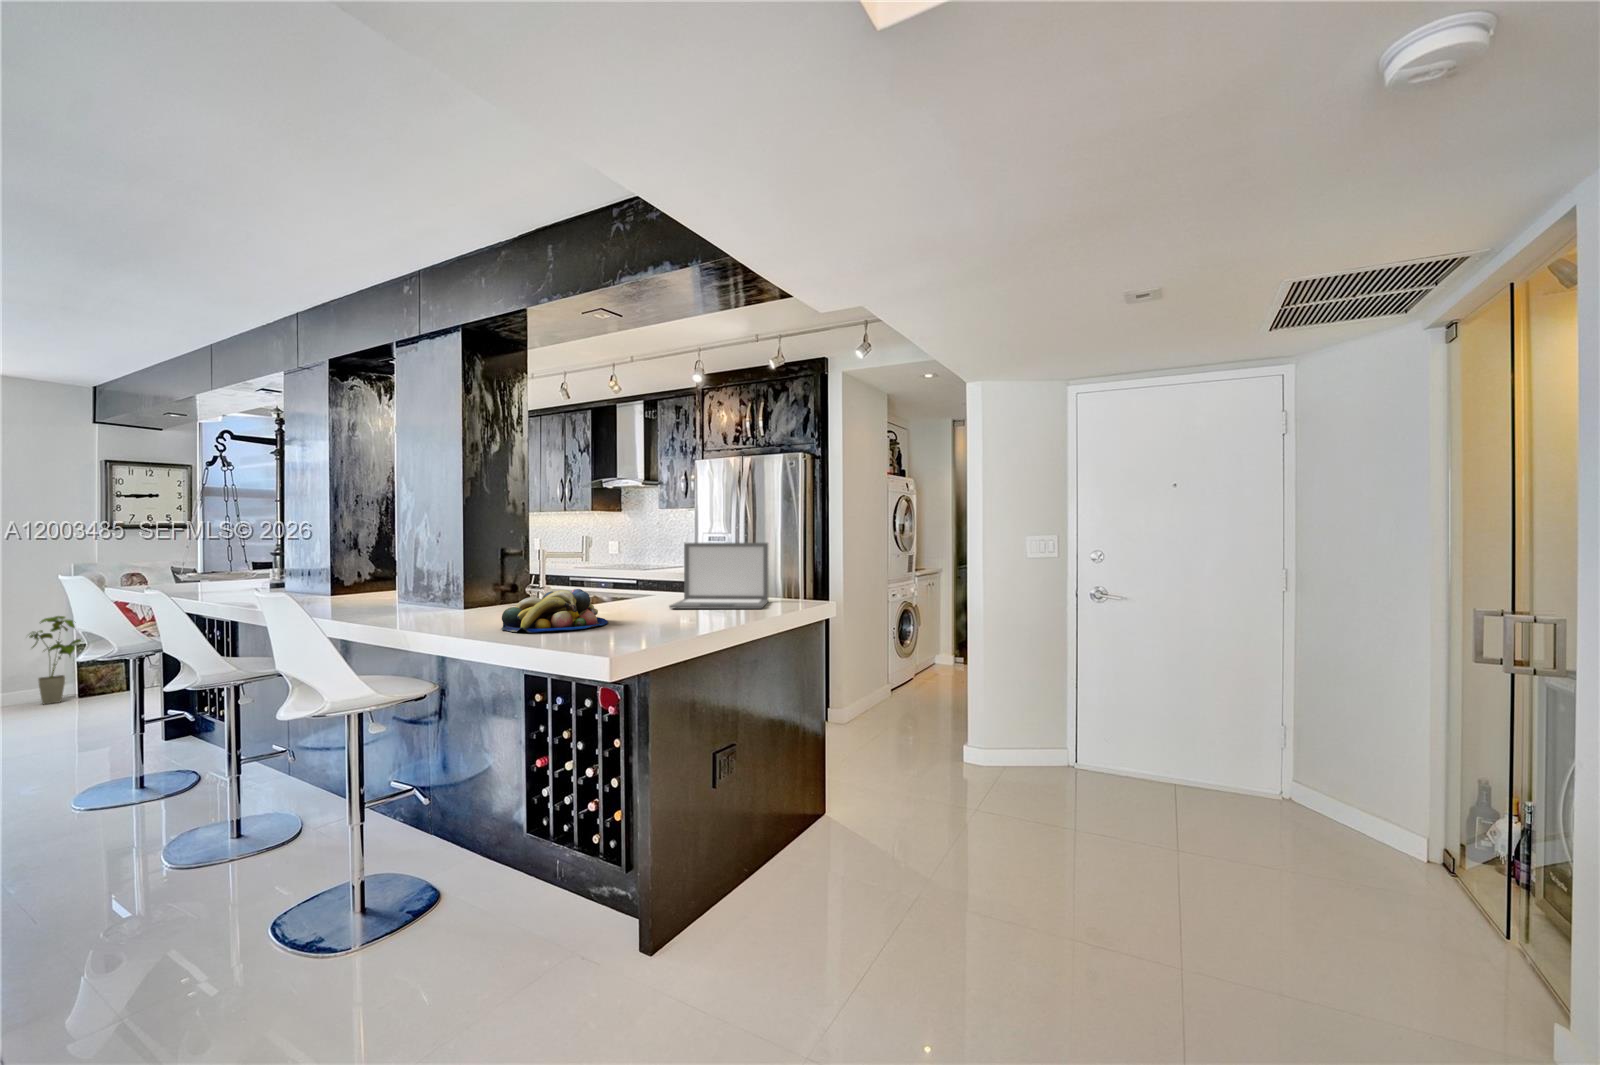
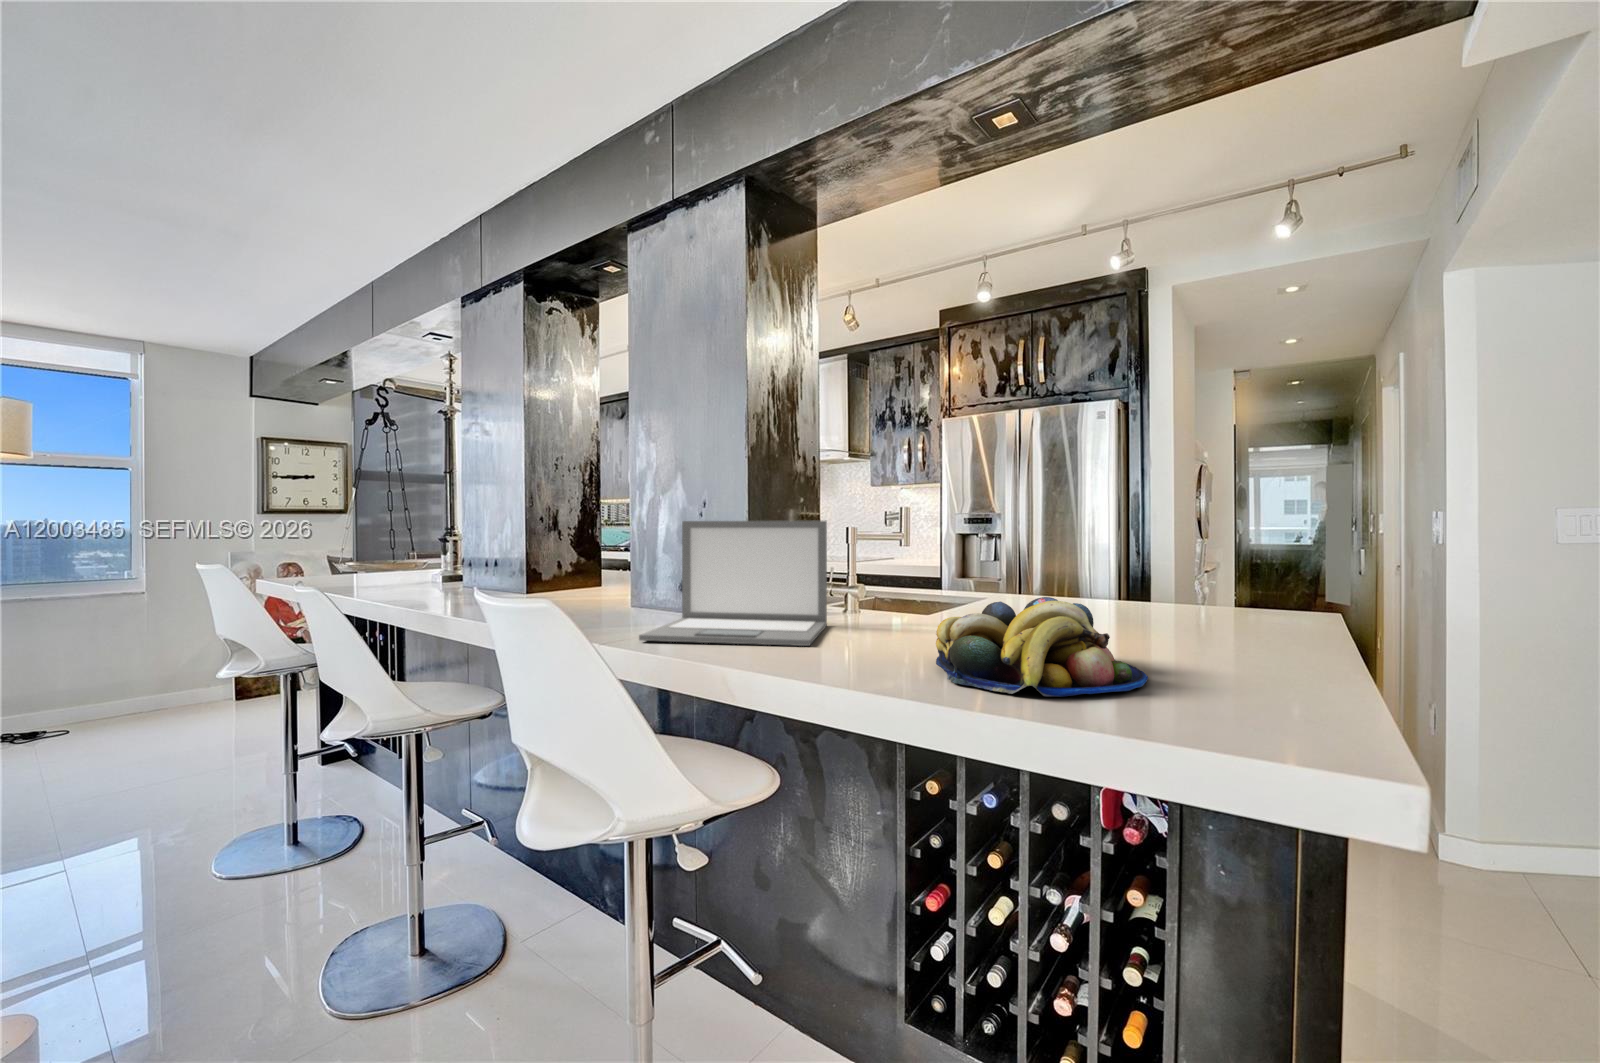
laptop: present [669,543,768,609] -> present [639,521,827,646]
house plant: present [29,616,81,704] -> none [183,609,252,707]

